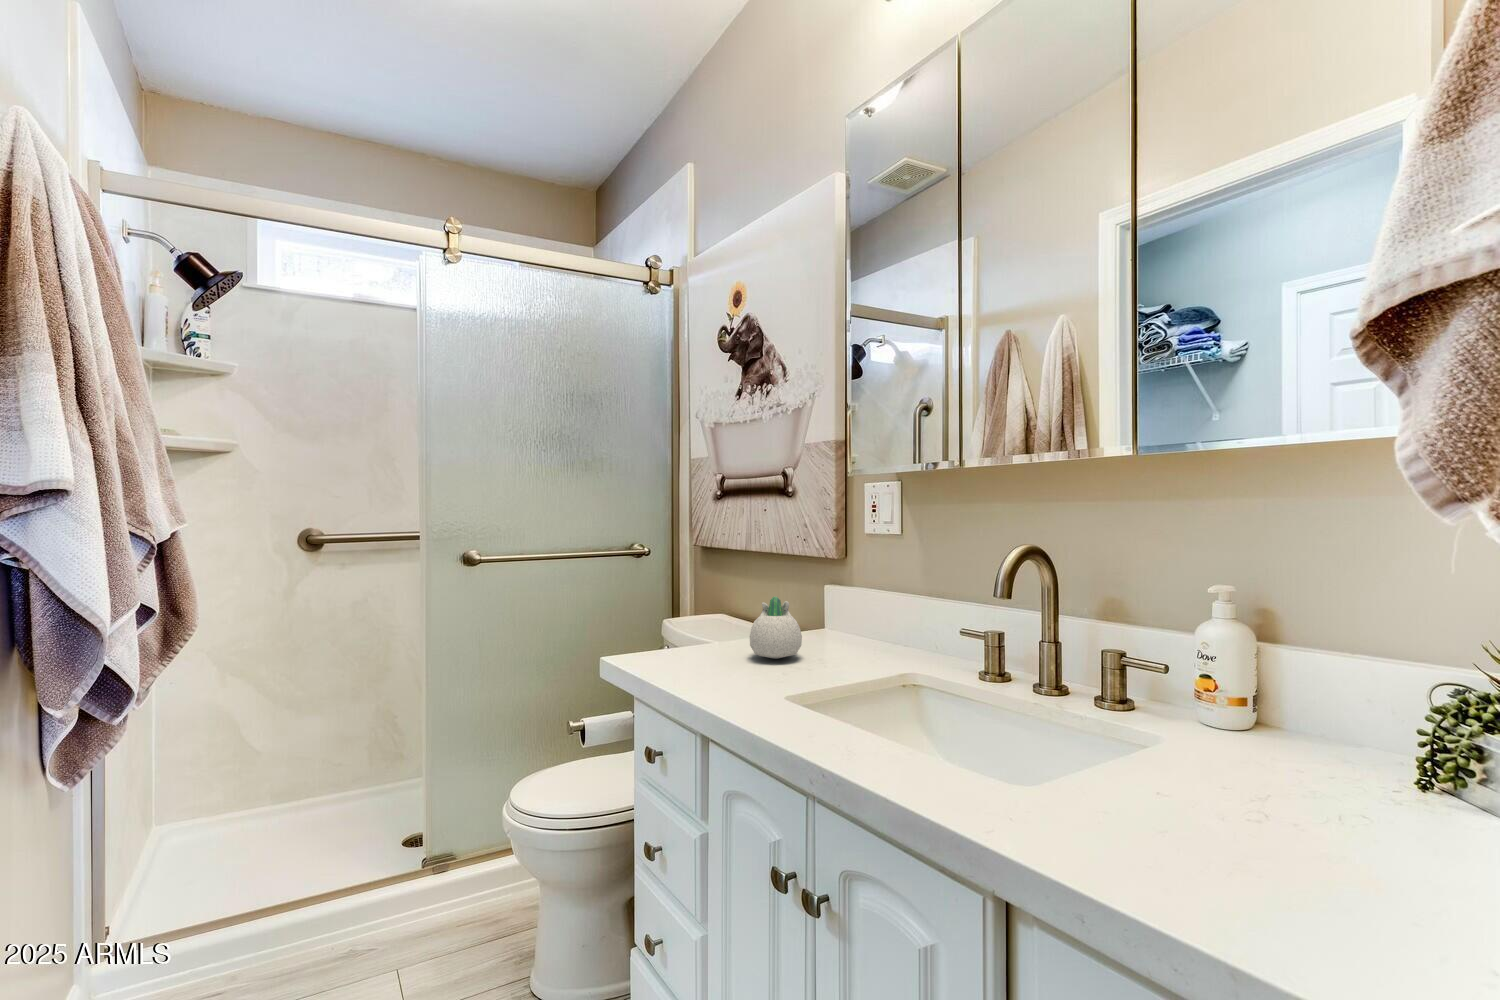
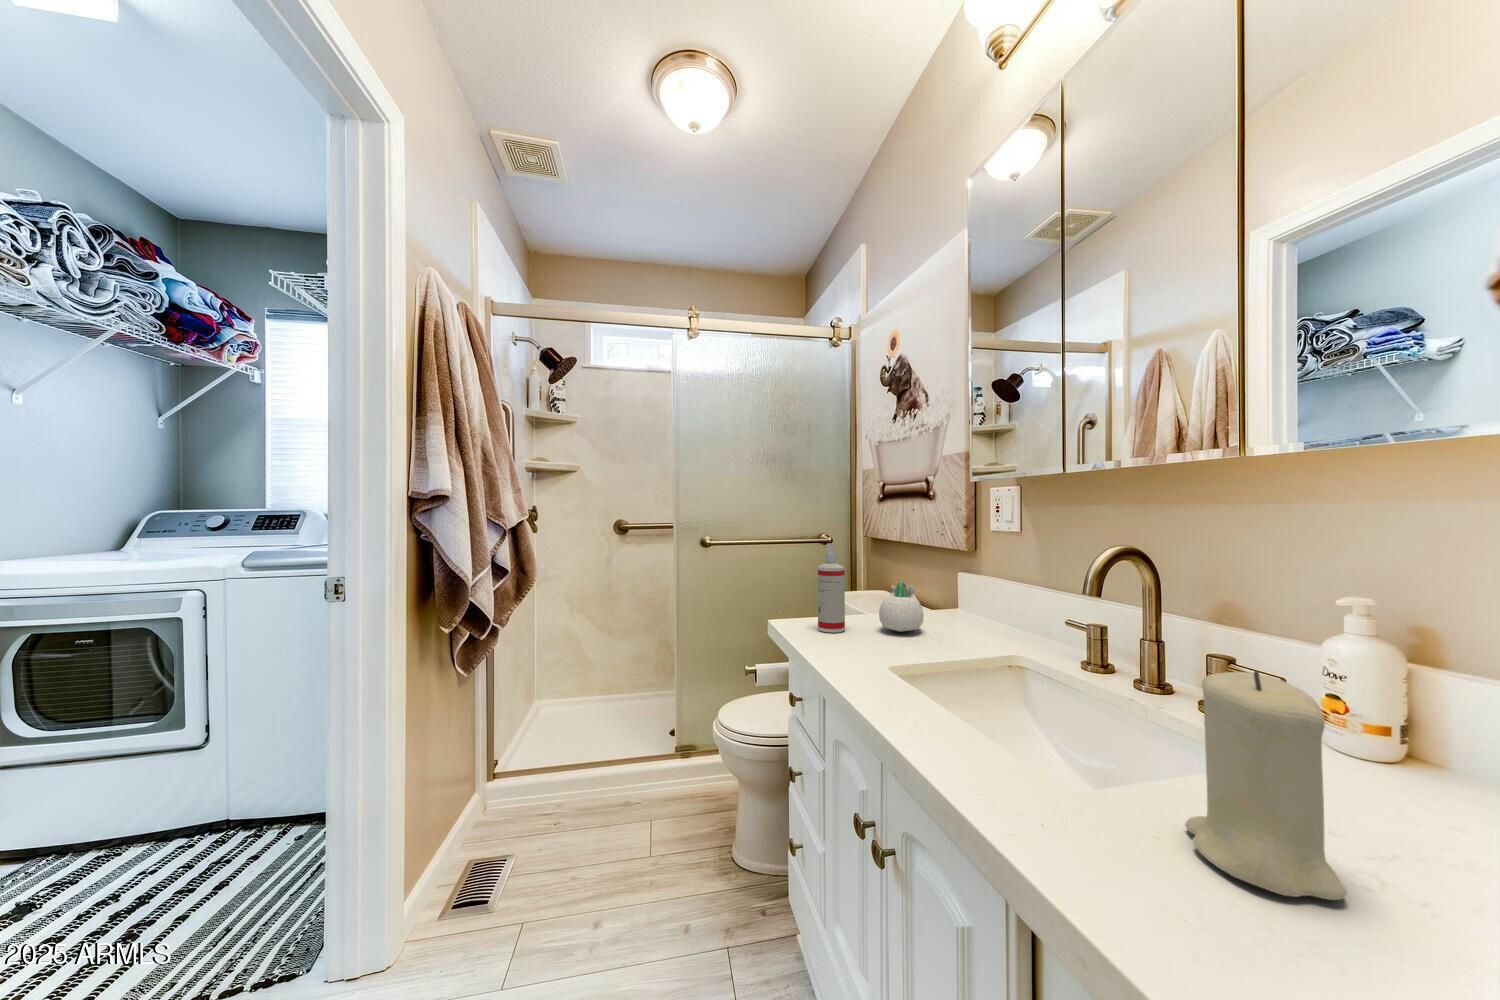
spray bottle: none [674,552,709,667] -> present [818,544,845,633]
candle: none [1137,648,1268,847] -> present [1185,671,1347,900]

